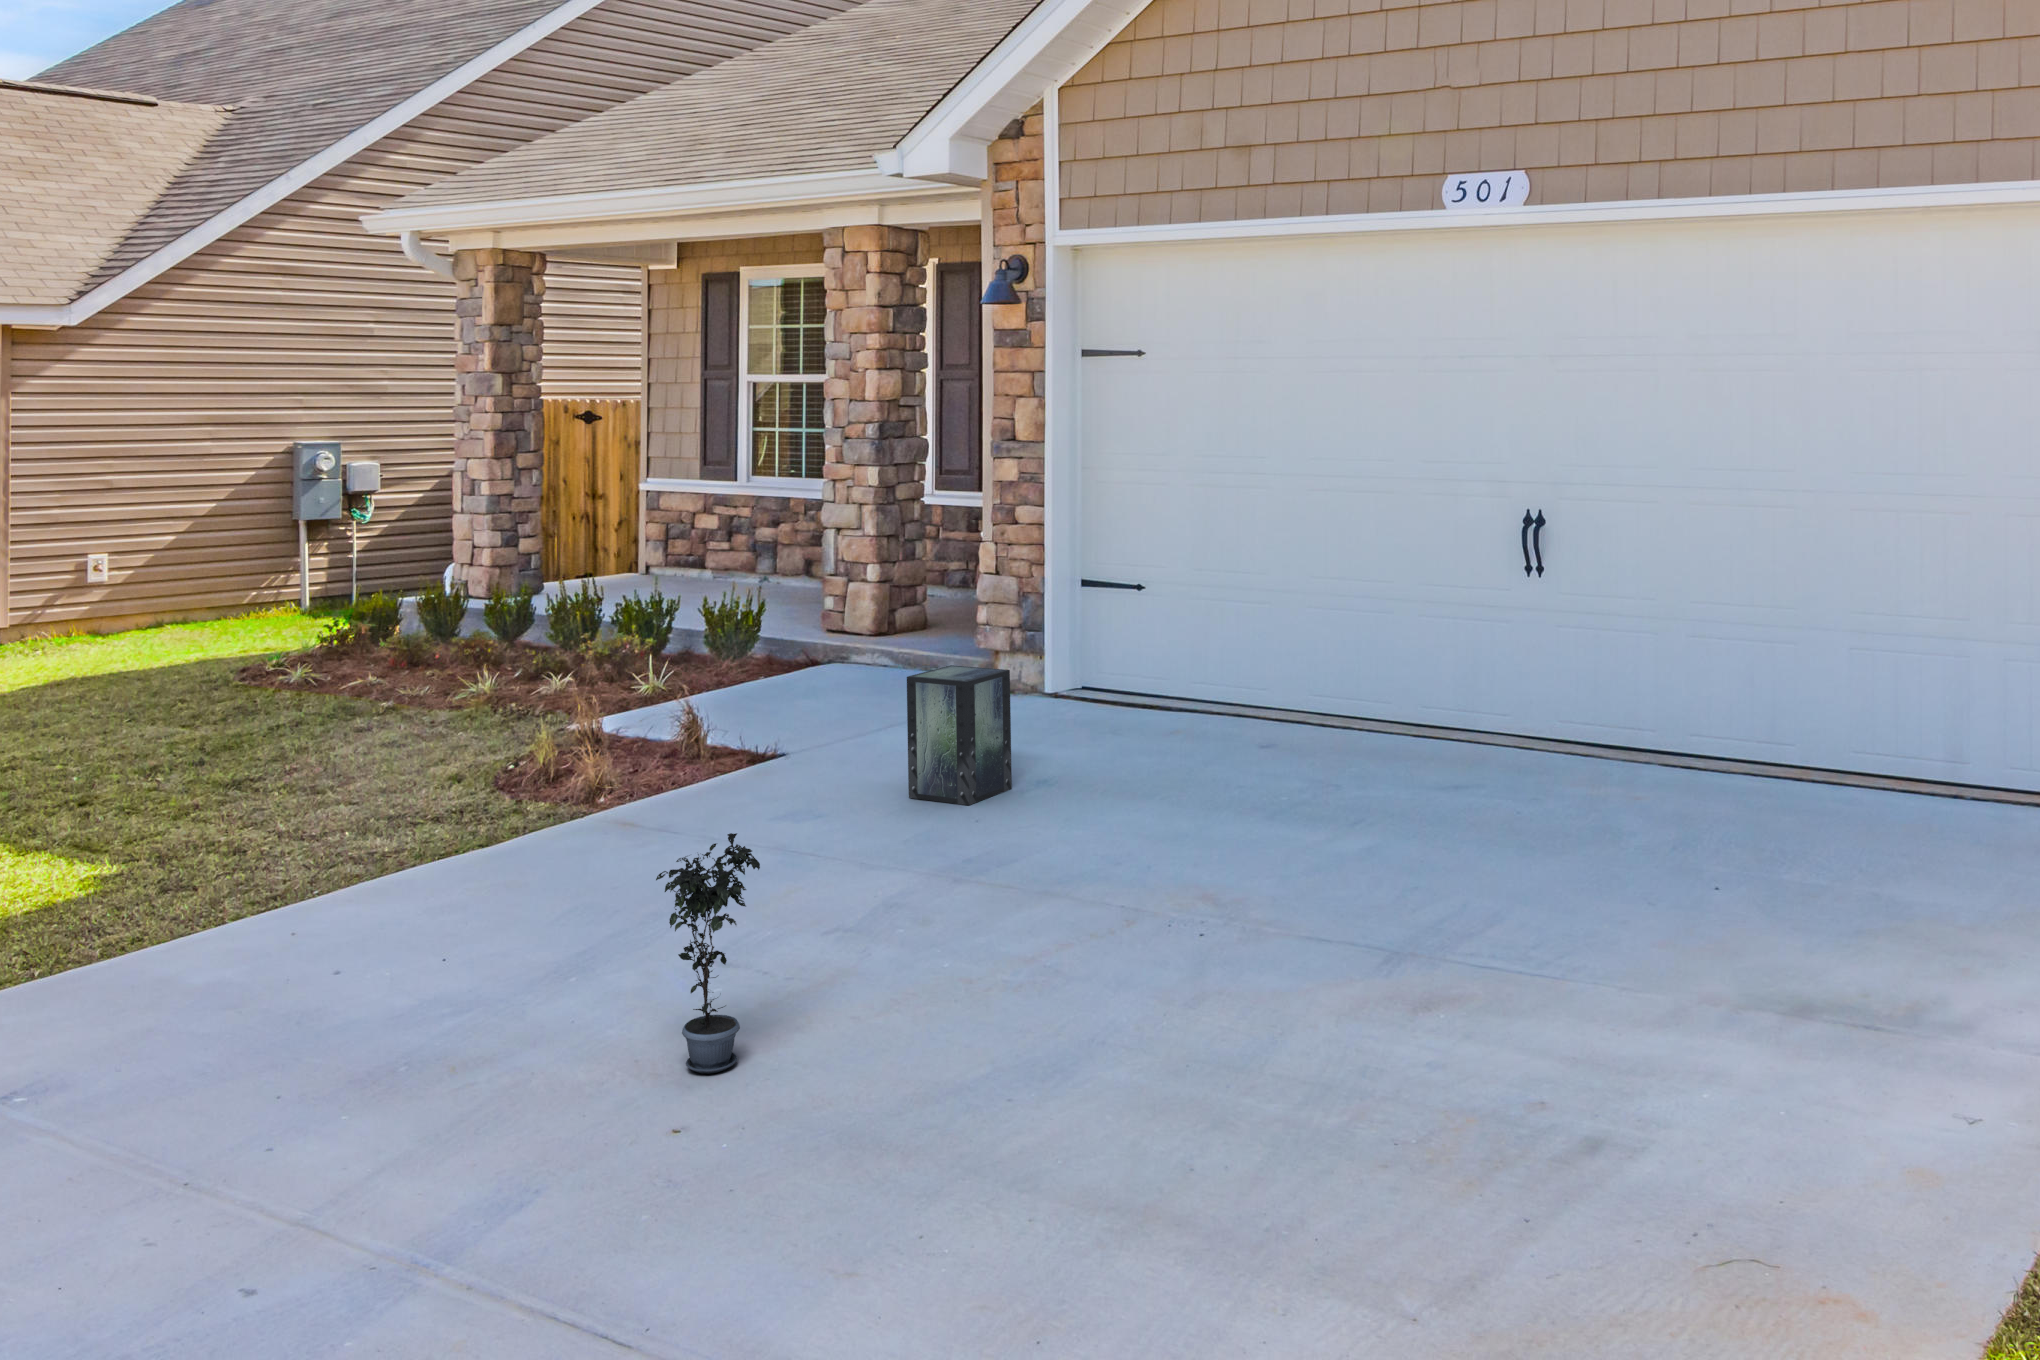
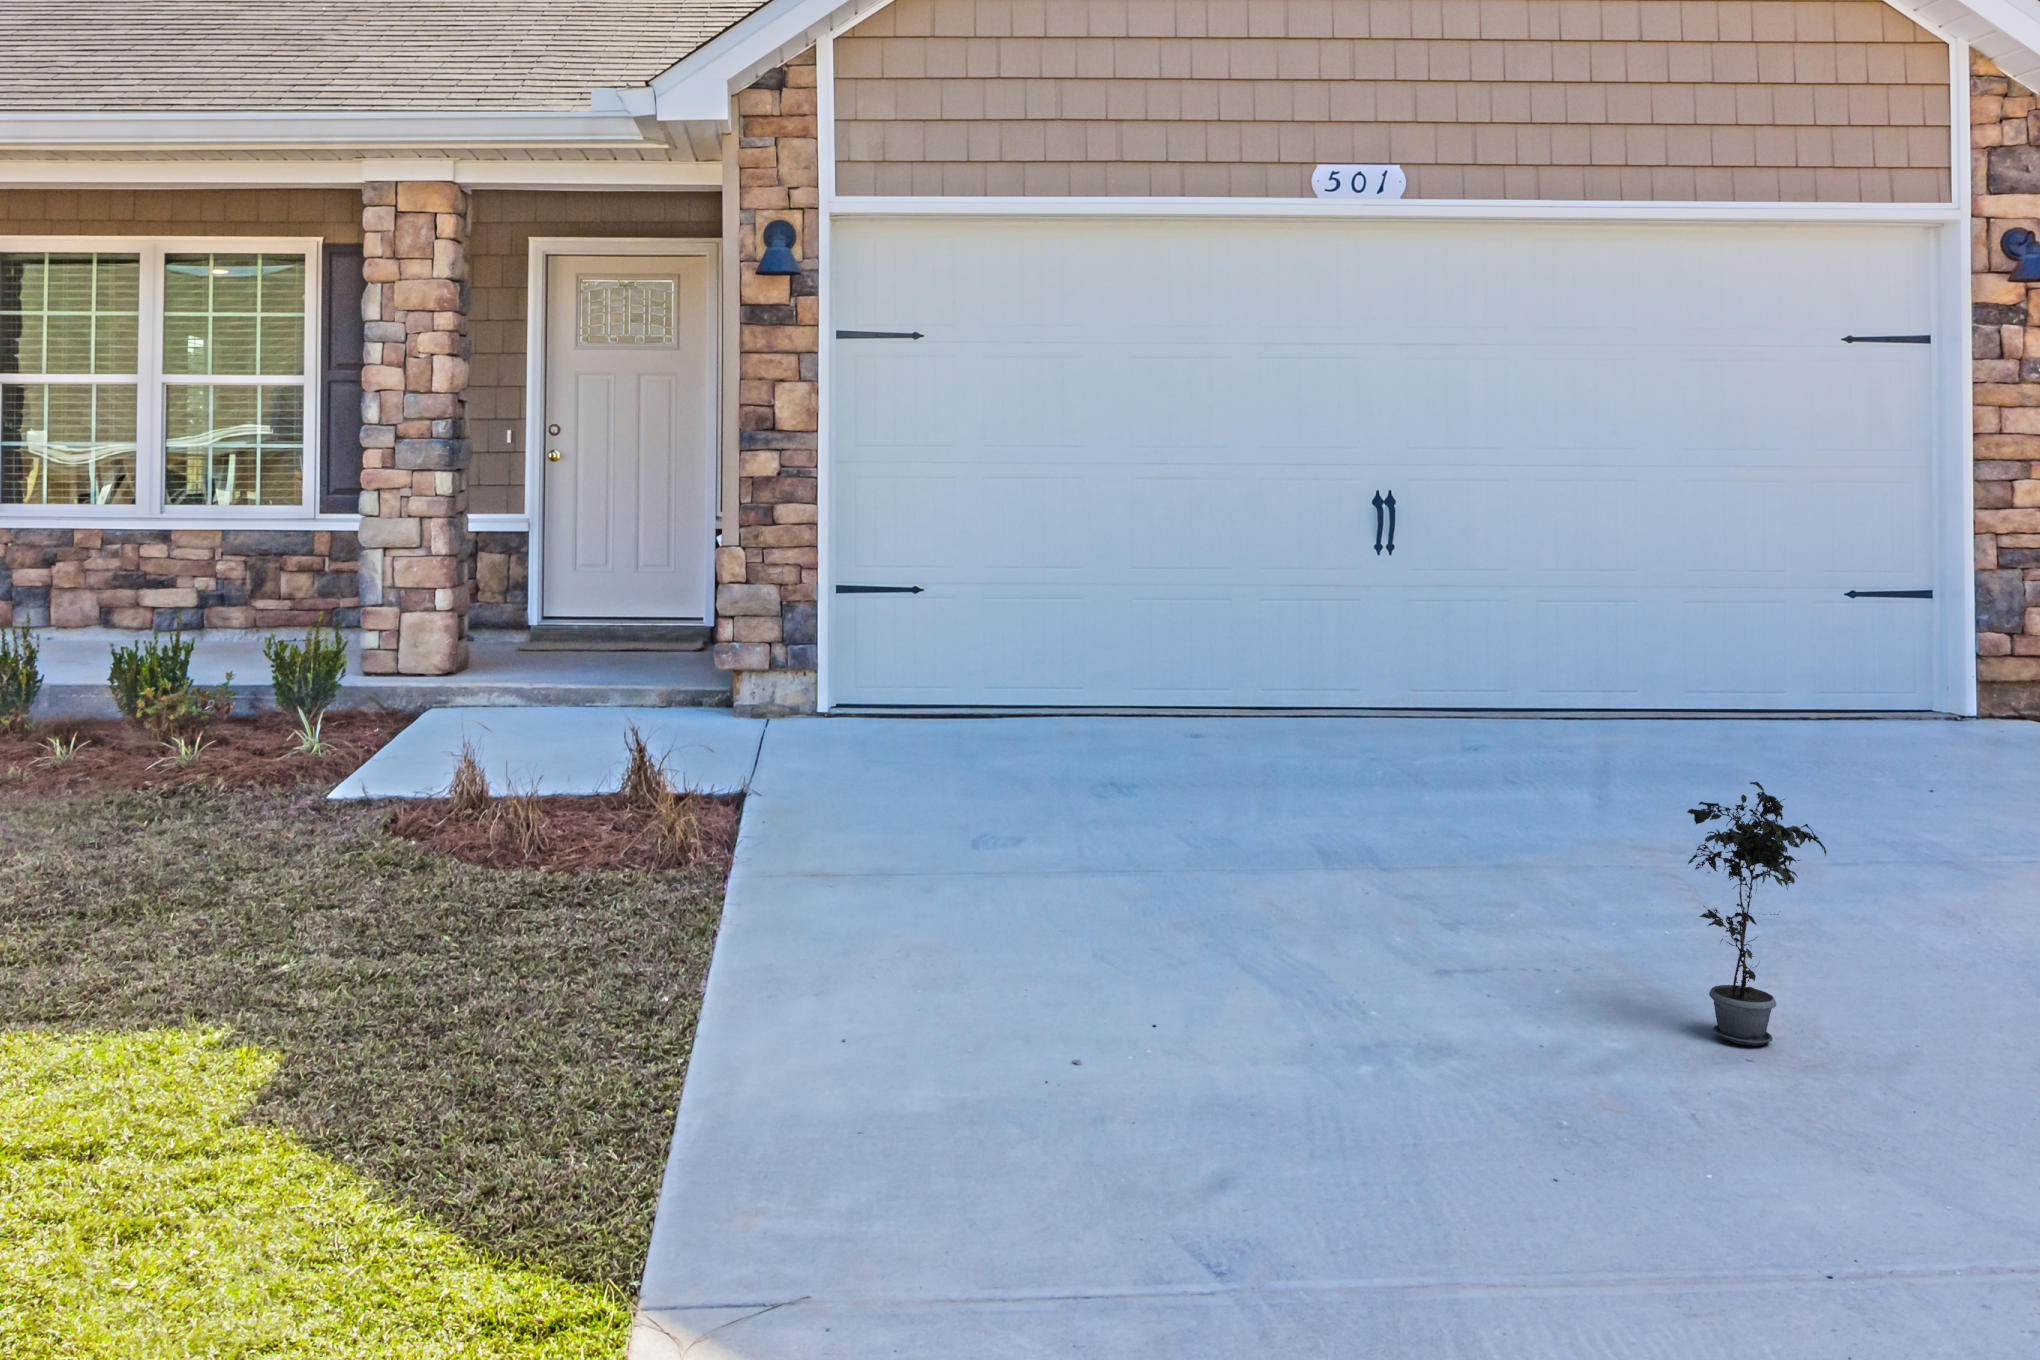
storage box: present [907,665,1012,805] -> none [1015,668,1112,820]

